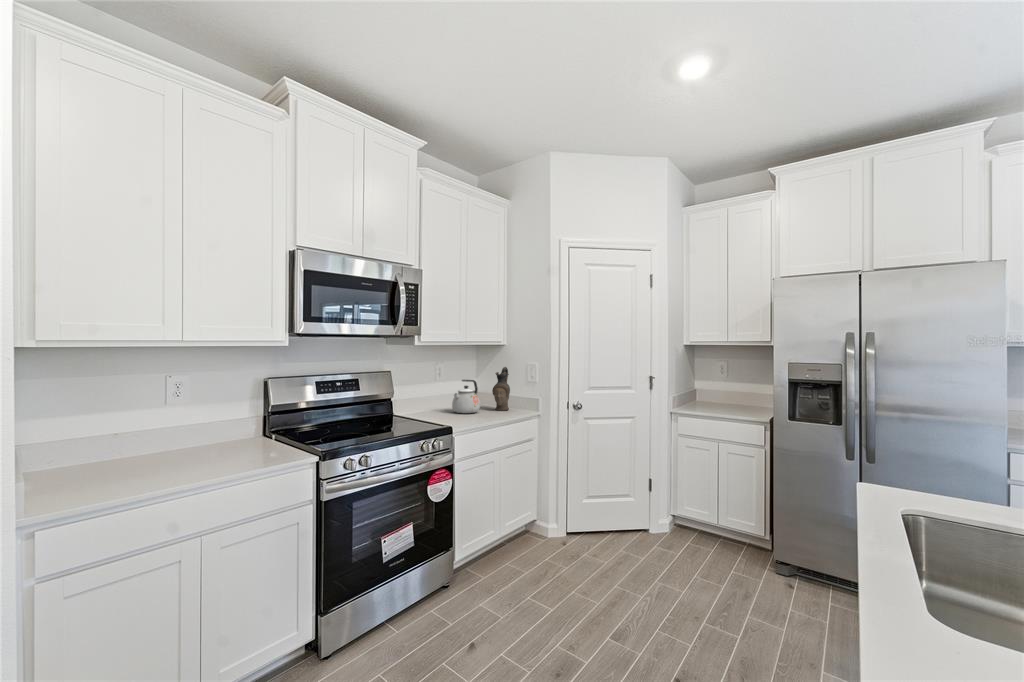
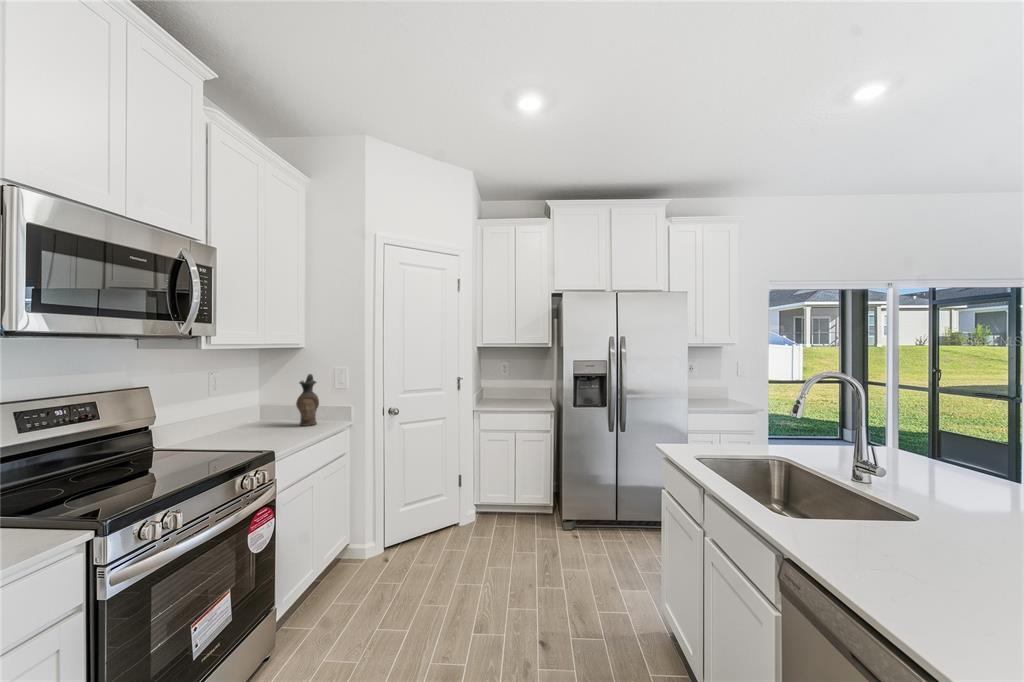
kettle: present [452,380,480,413] -> none [244,392,285,435]

